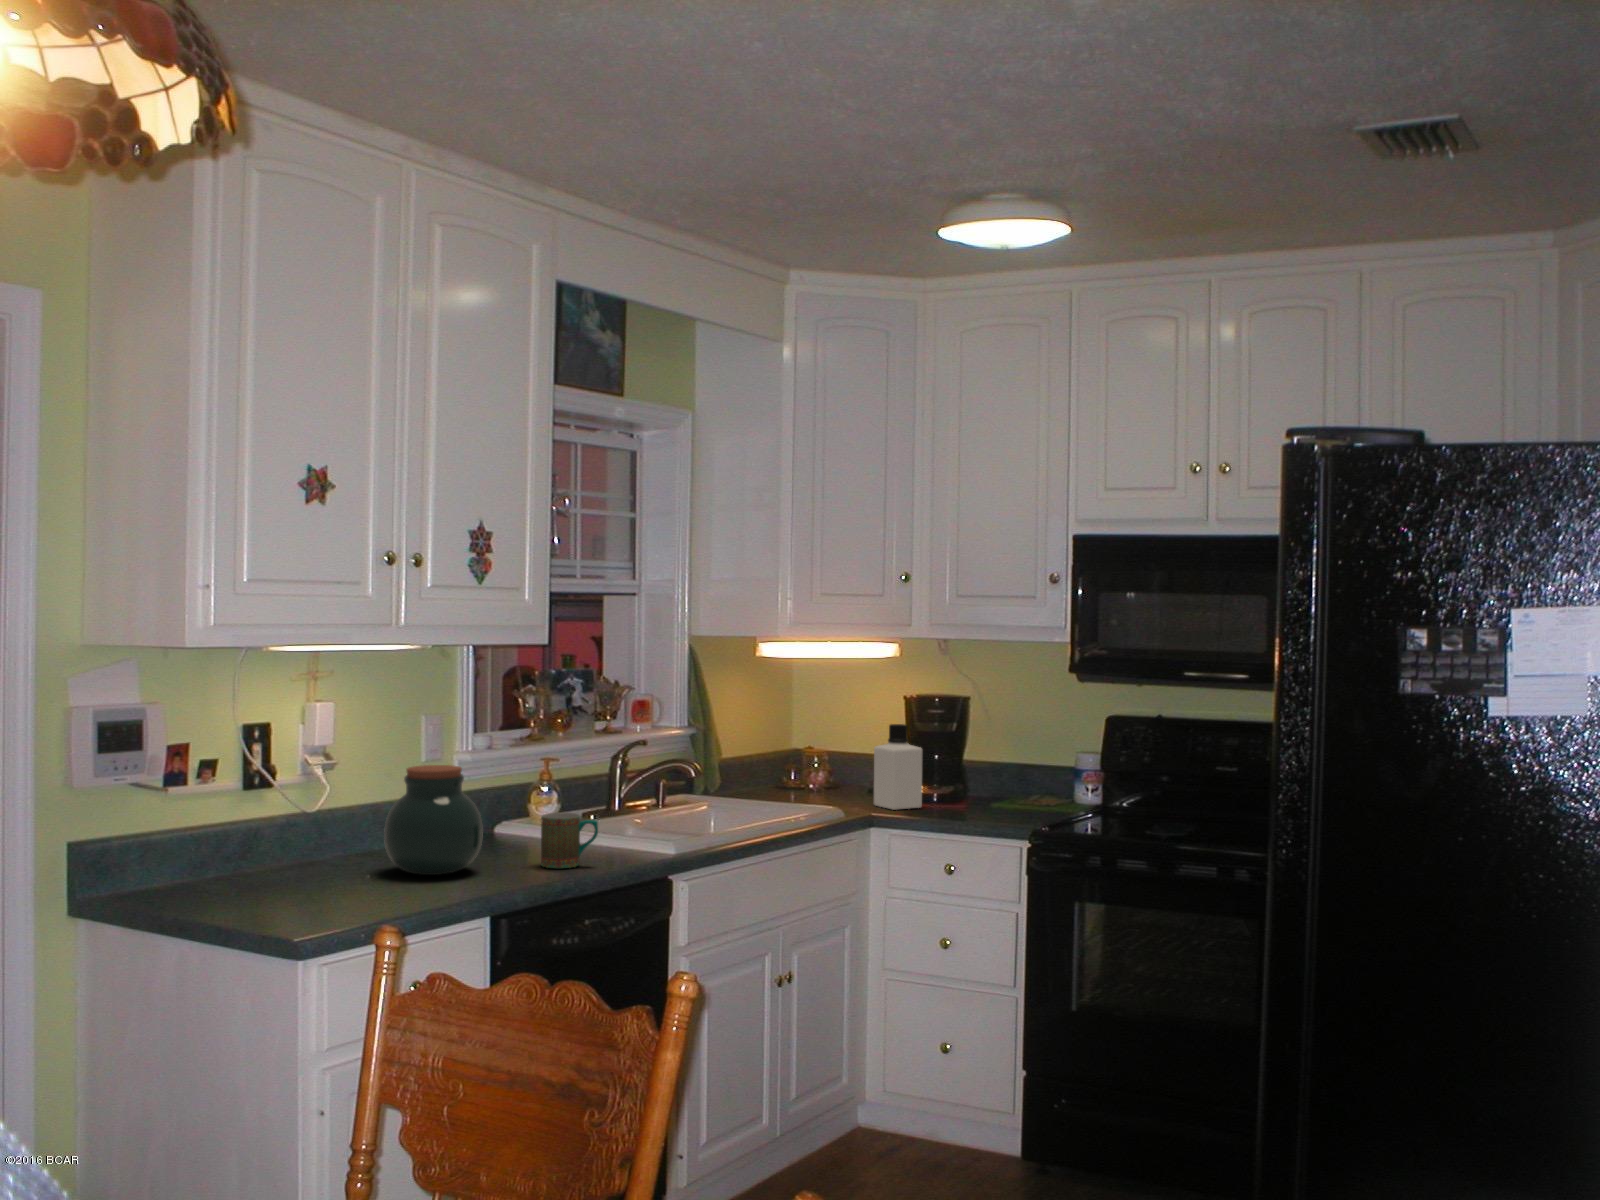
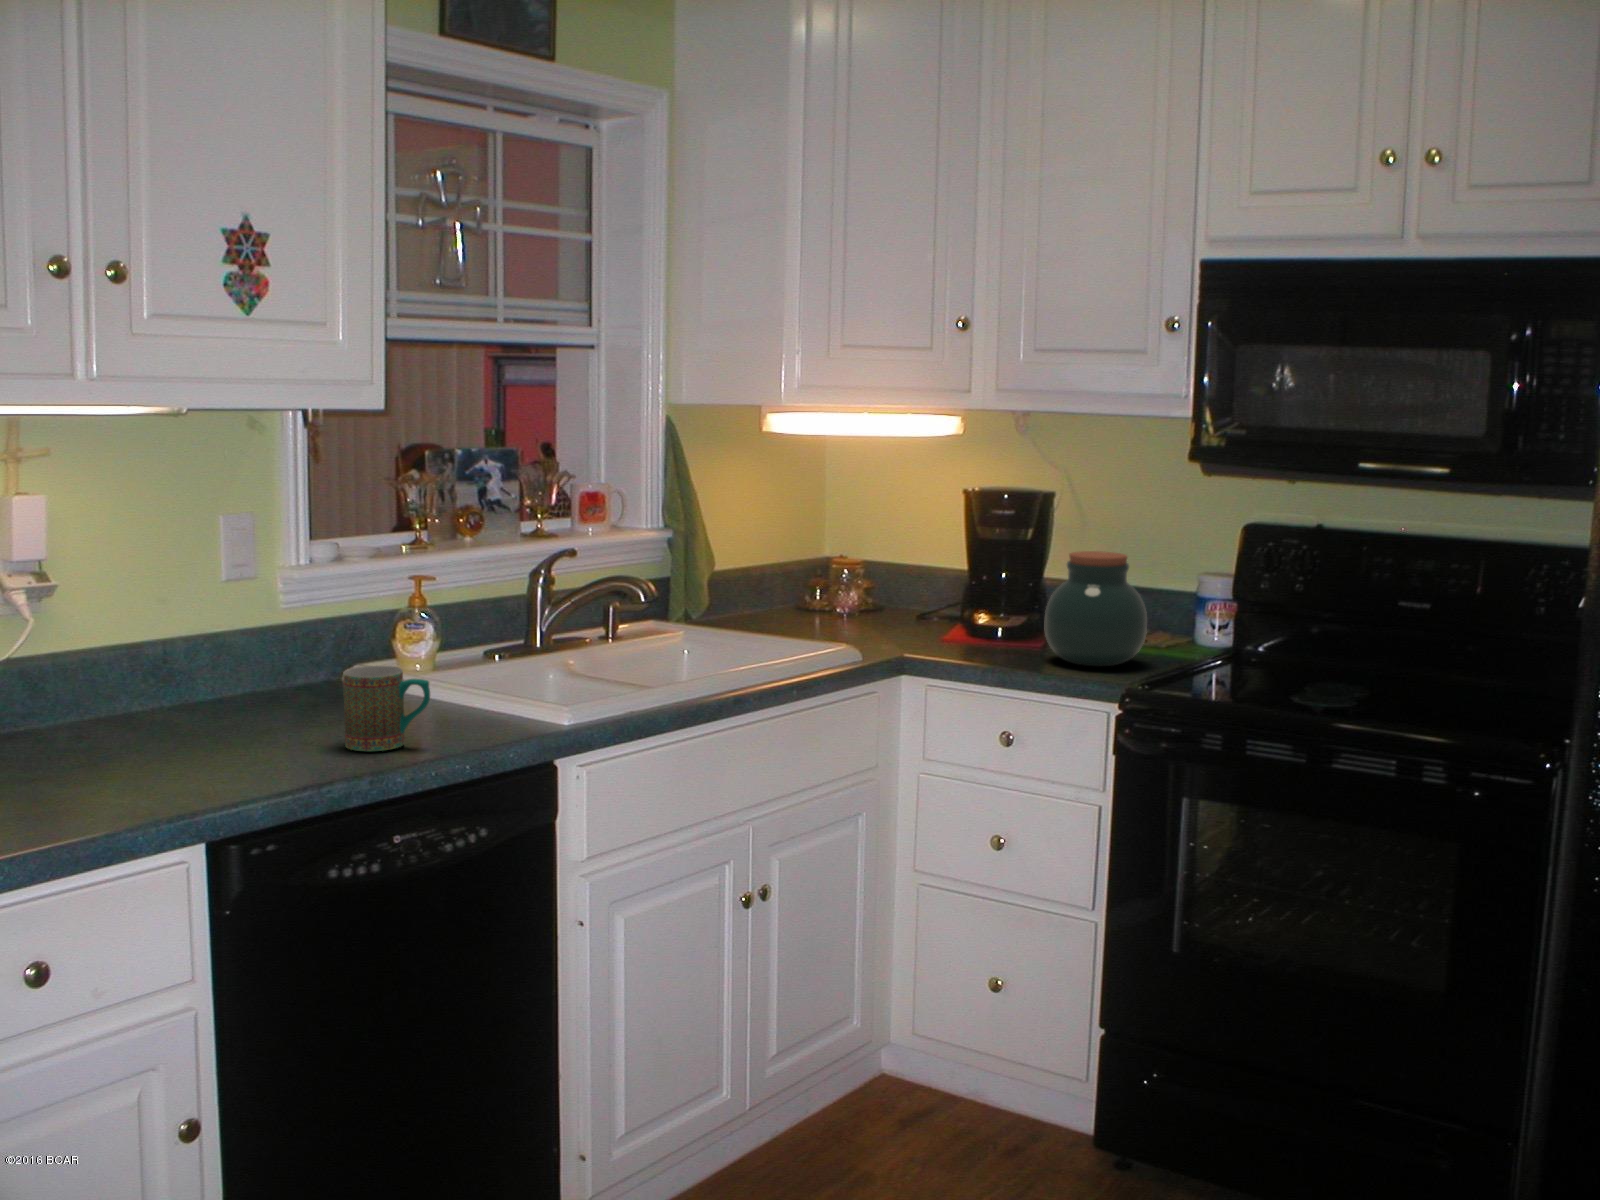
bottle: present [874,724,922,810] -> none [910,531,979,650]
jar: present [384,765,483,875] -> present [1044,551,1147,667]

